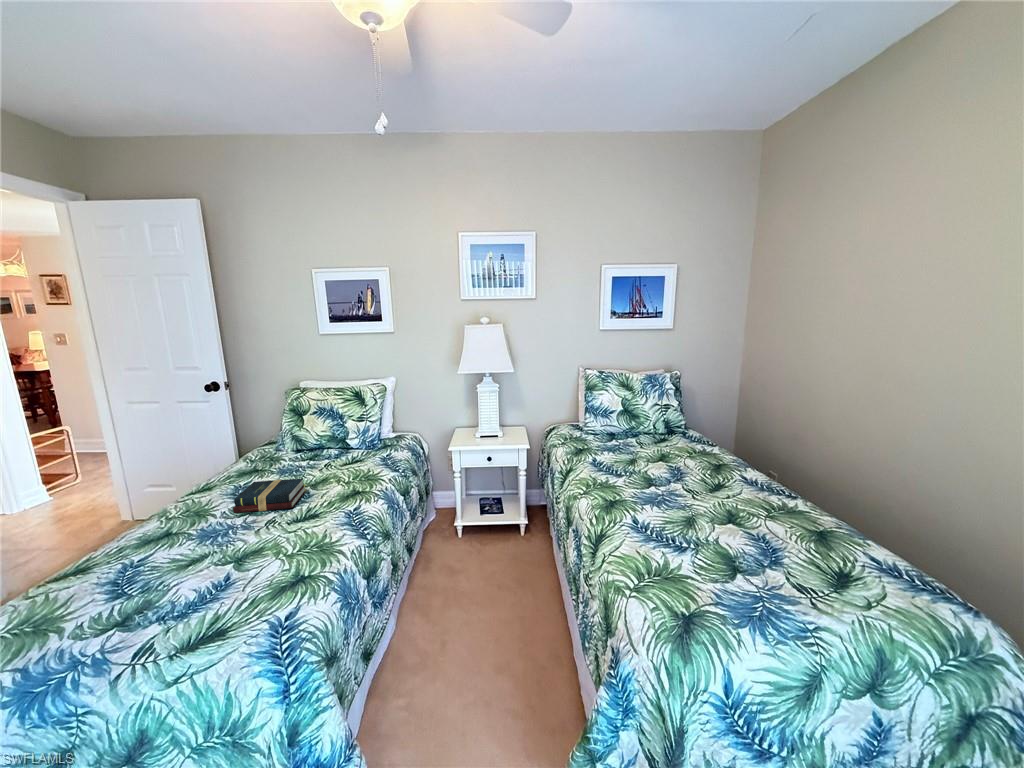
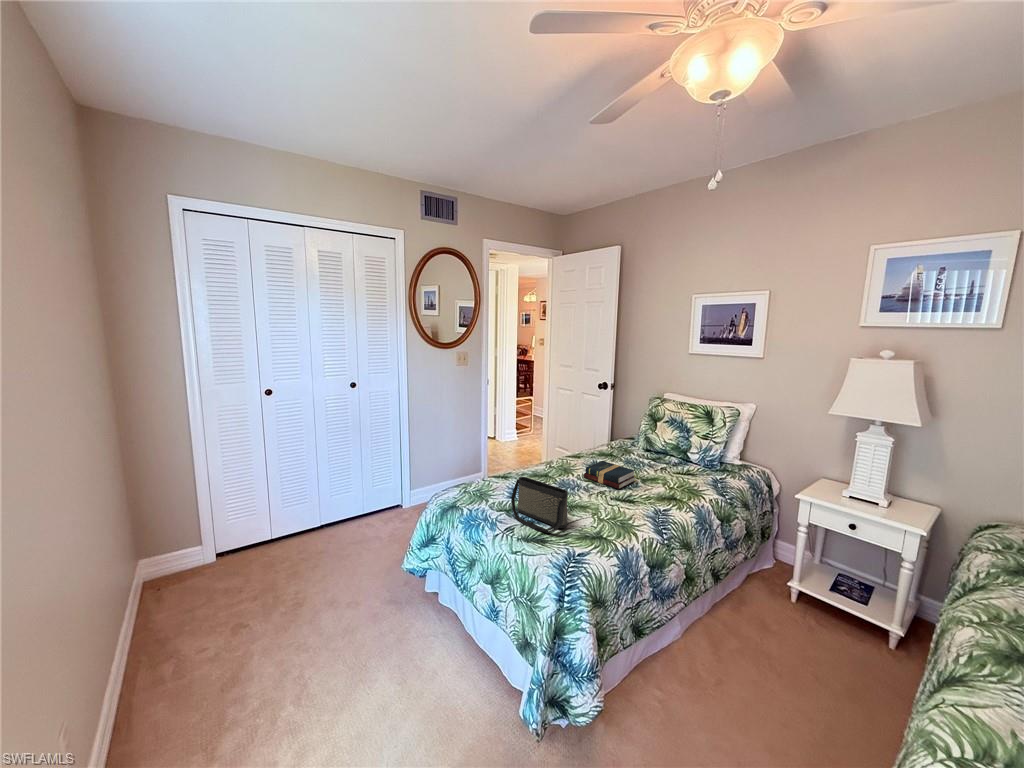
handbag: none [124,544,249,629] -> present [511,477,568,533]

